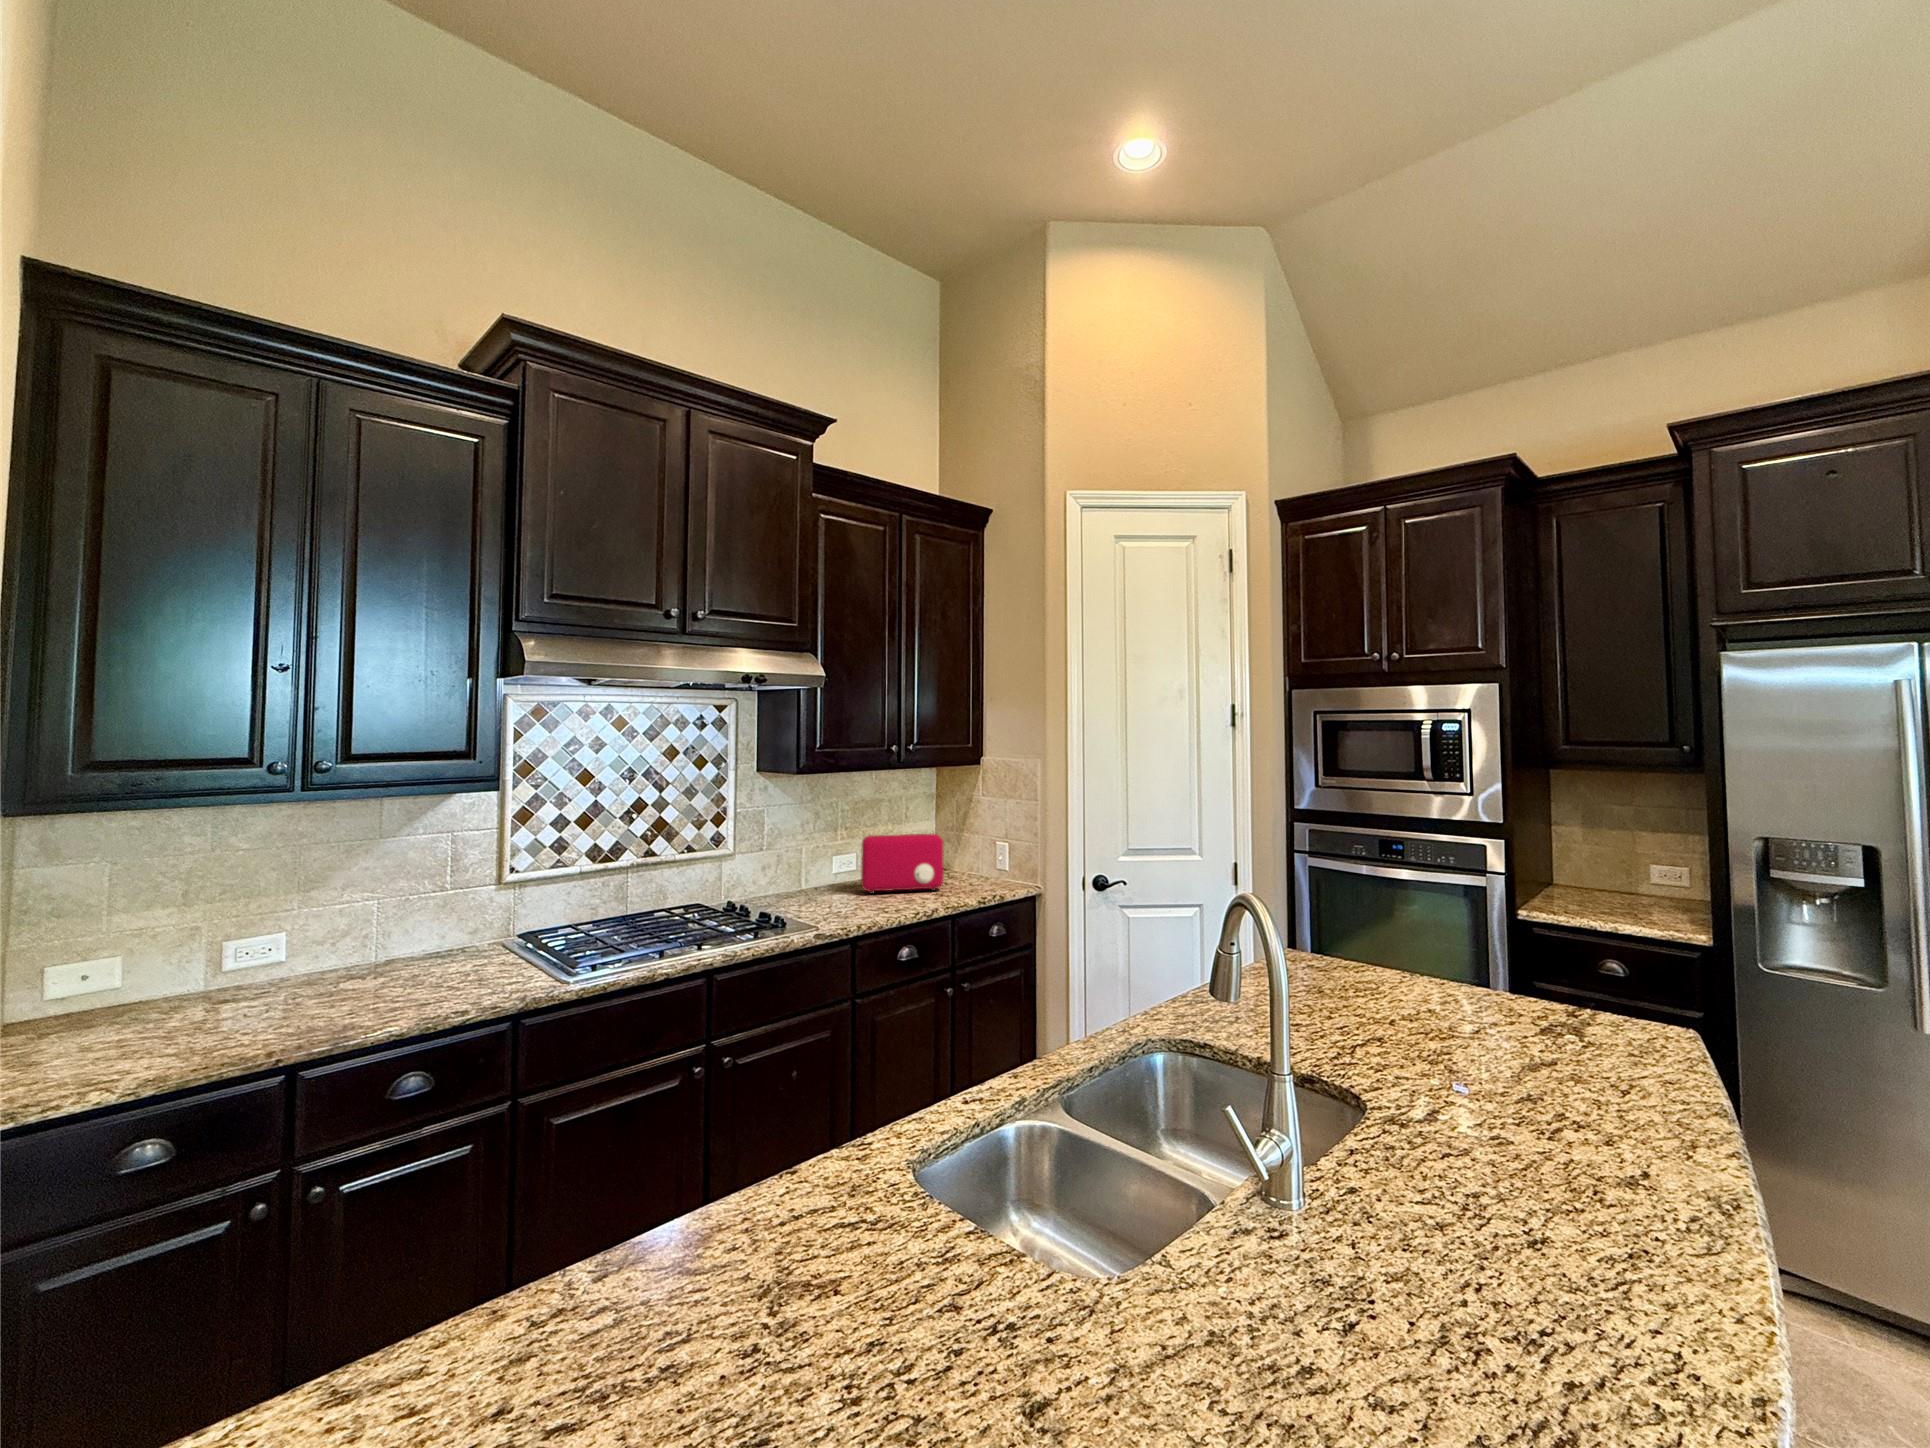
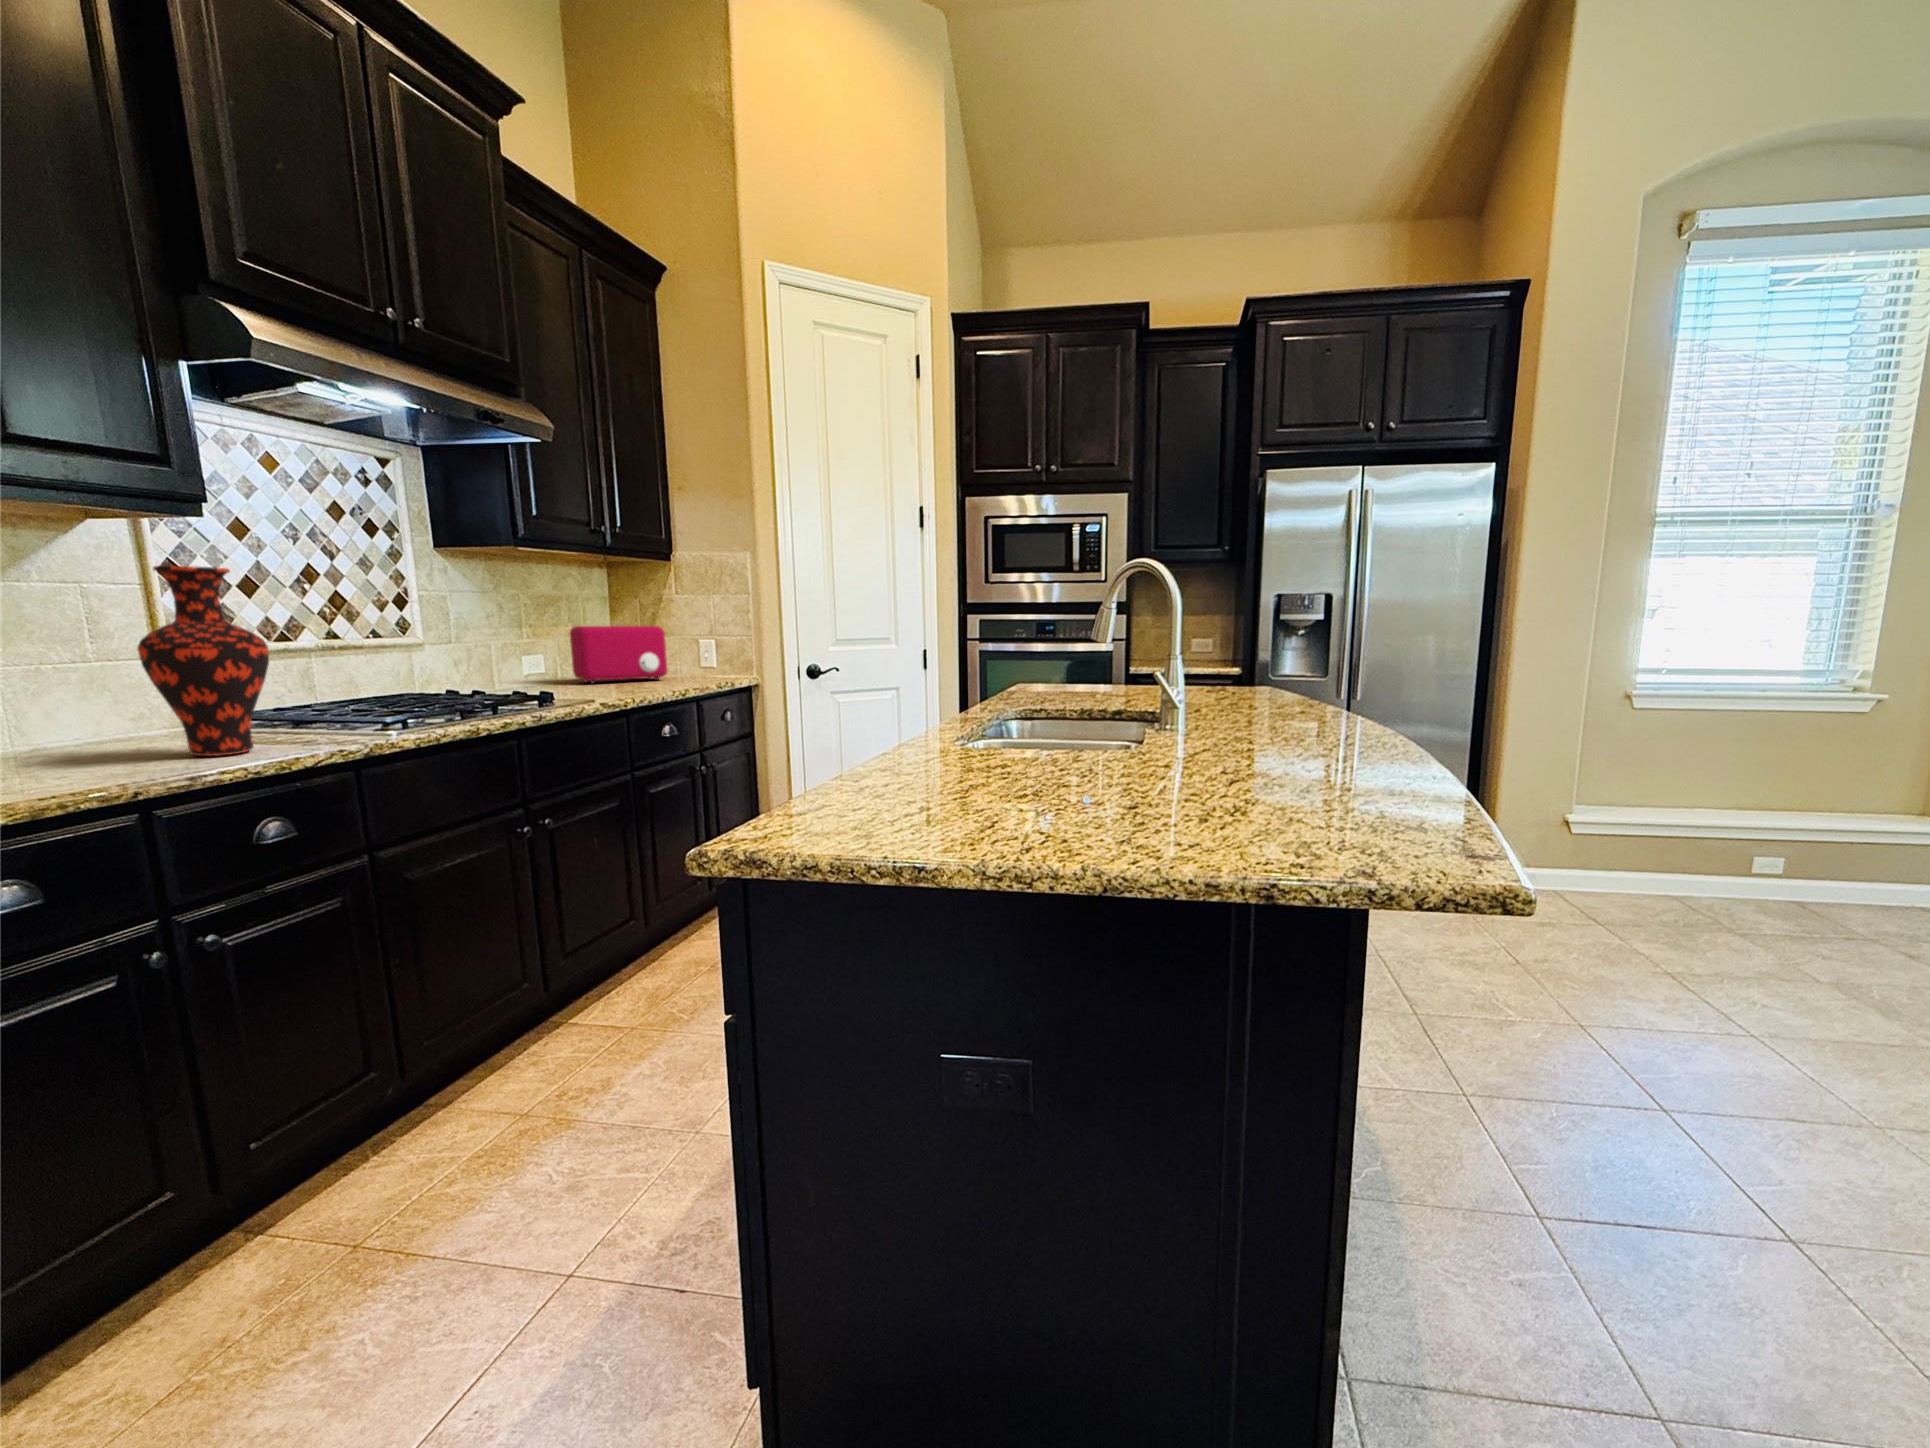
vase: none [380,835,478,1003] -> present [137,566,269,756]

